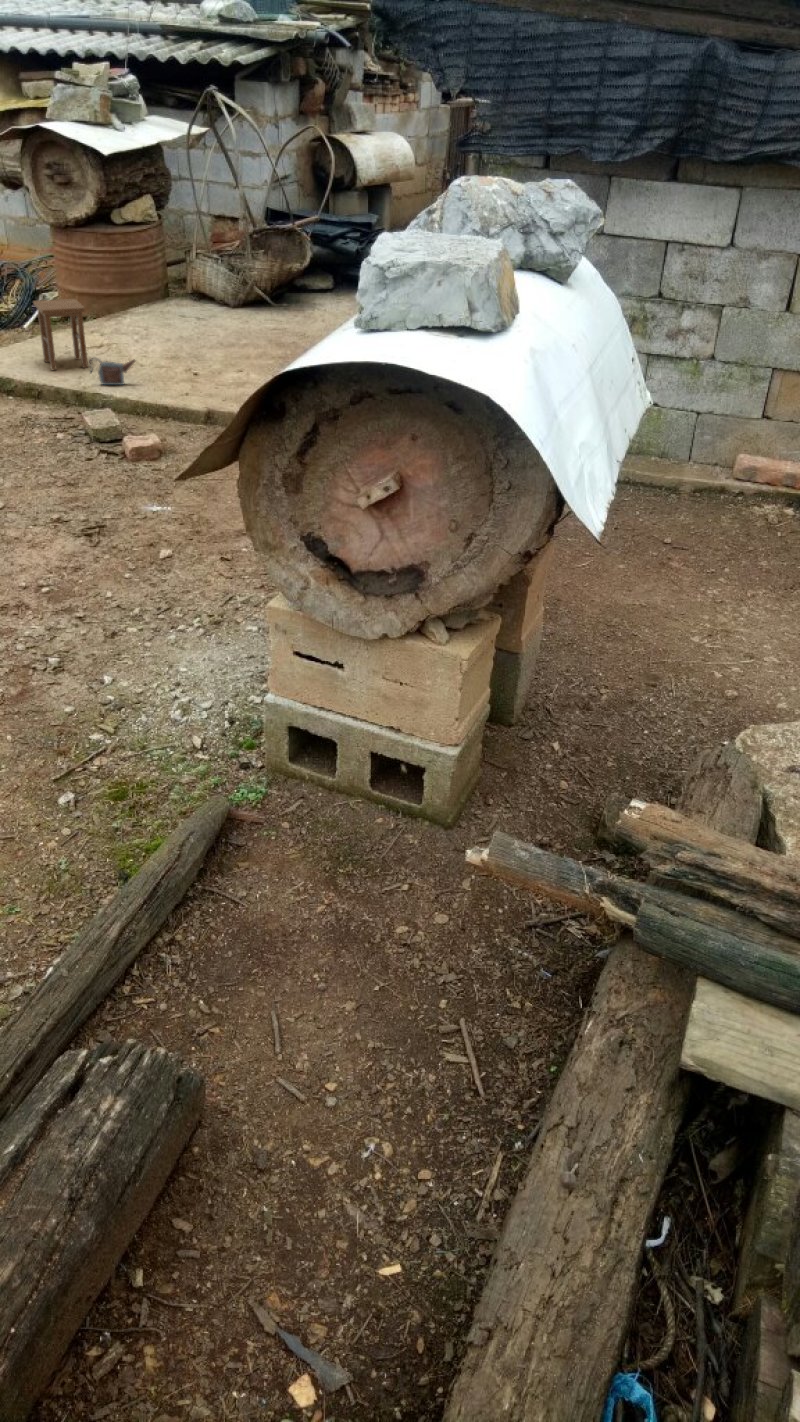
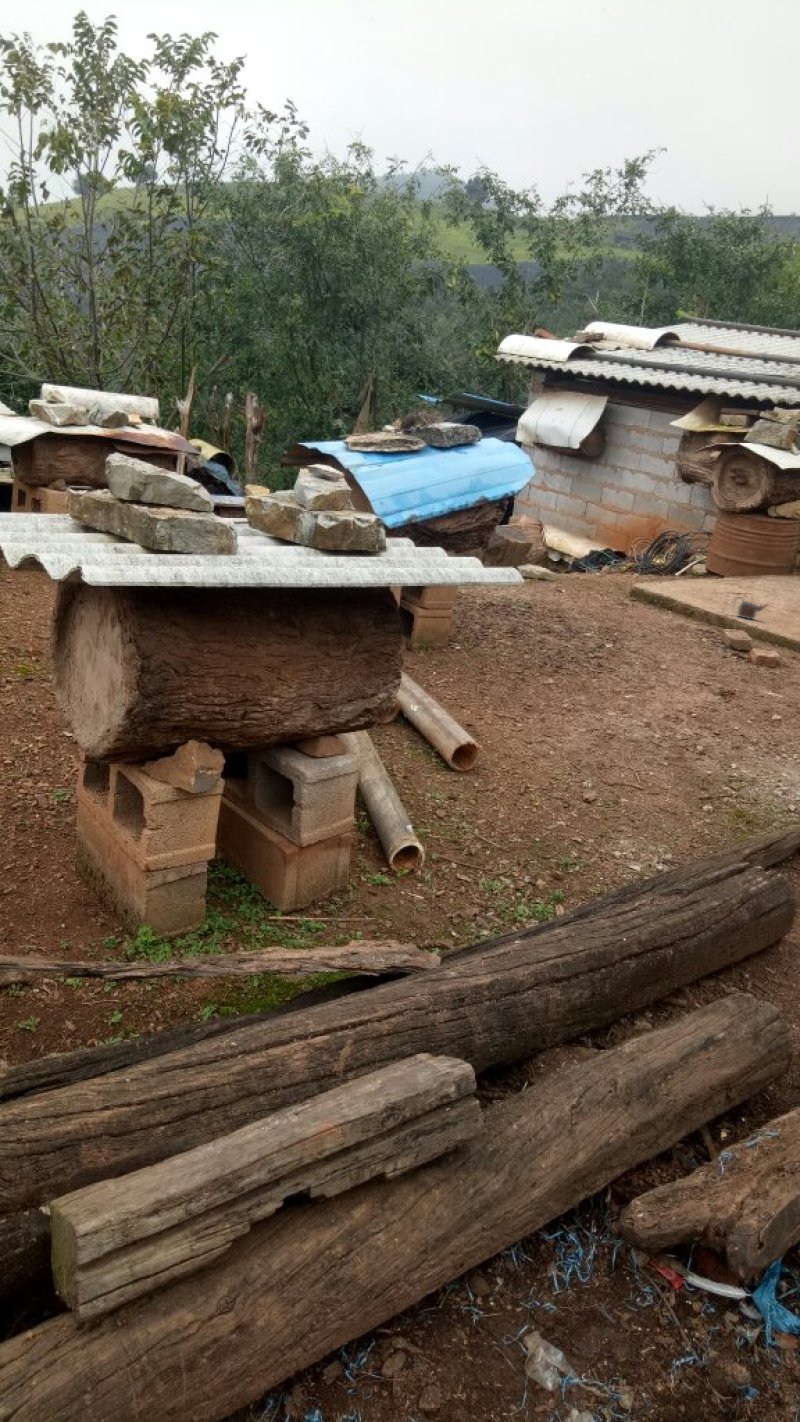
stool: present [33,299,88,370] -> none [697,553,741,605]

